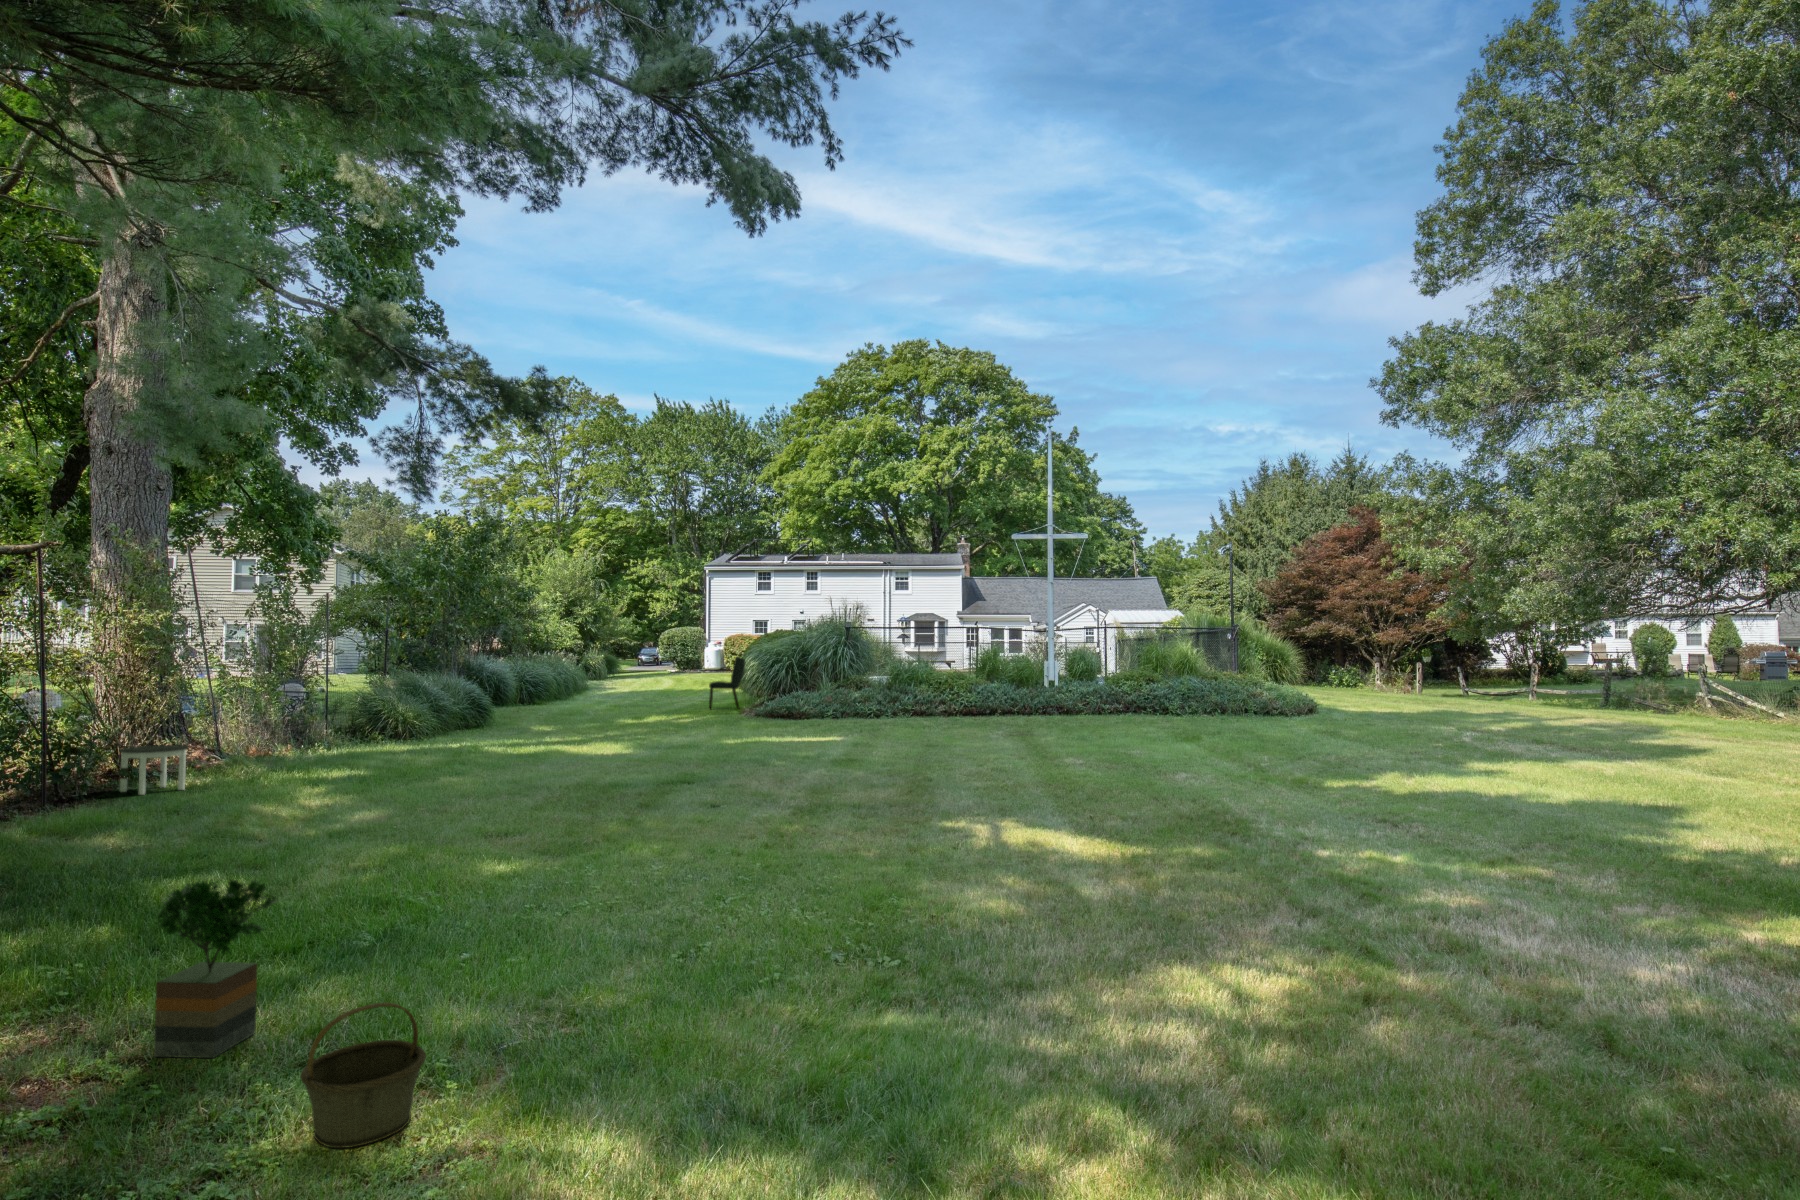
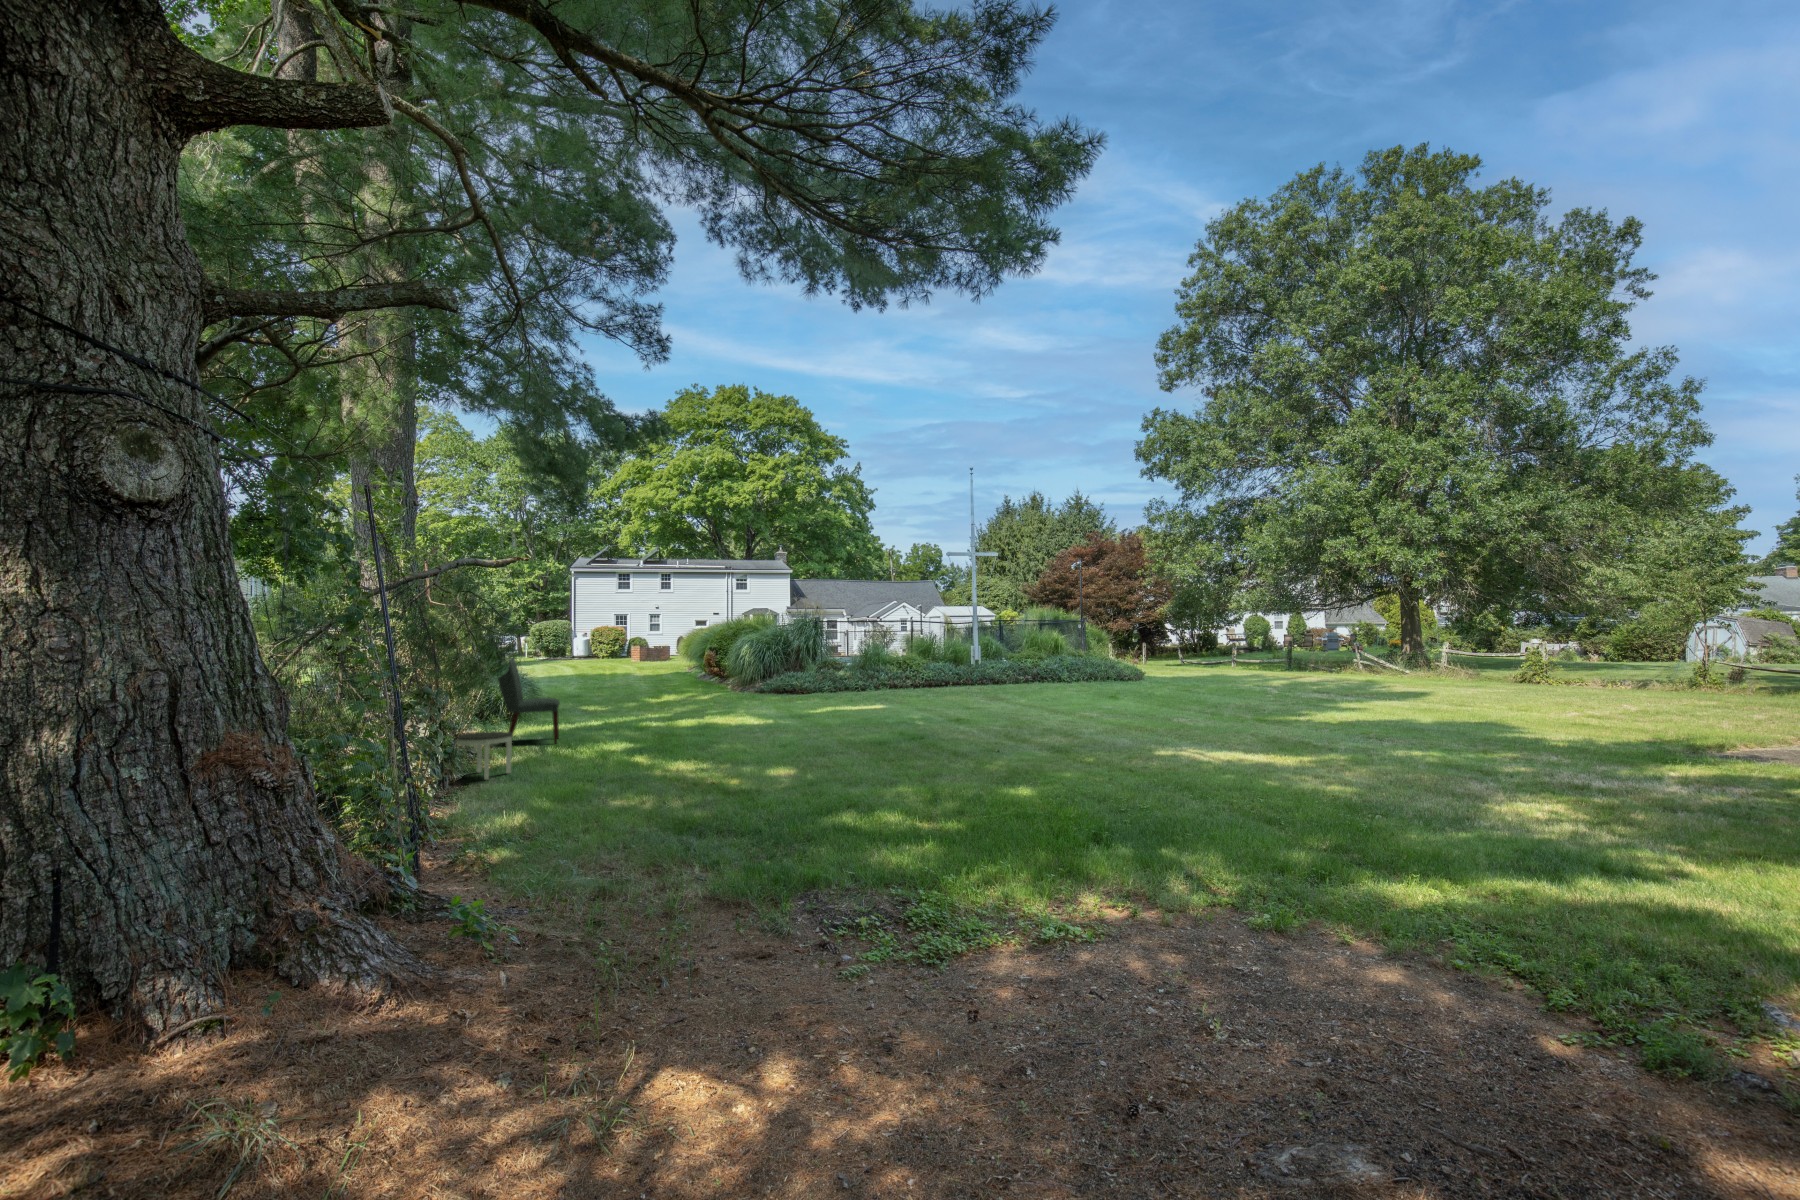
chair: present [709,656,746,708] -> present [498,658,560,746]
potted tree: present [154,879,278,1058] -> none [1273,797,1381,932]
basket: present [300,1003,426,1148] -> none [1535,861,1632,954]

